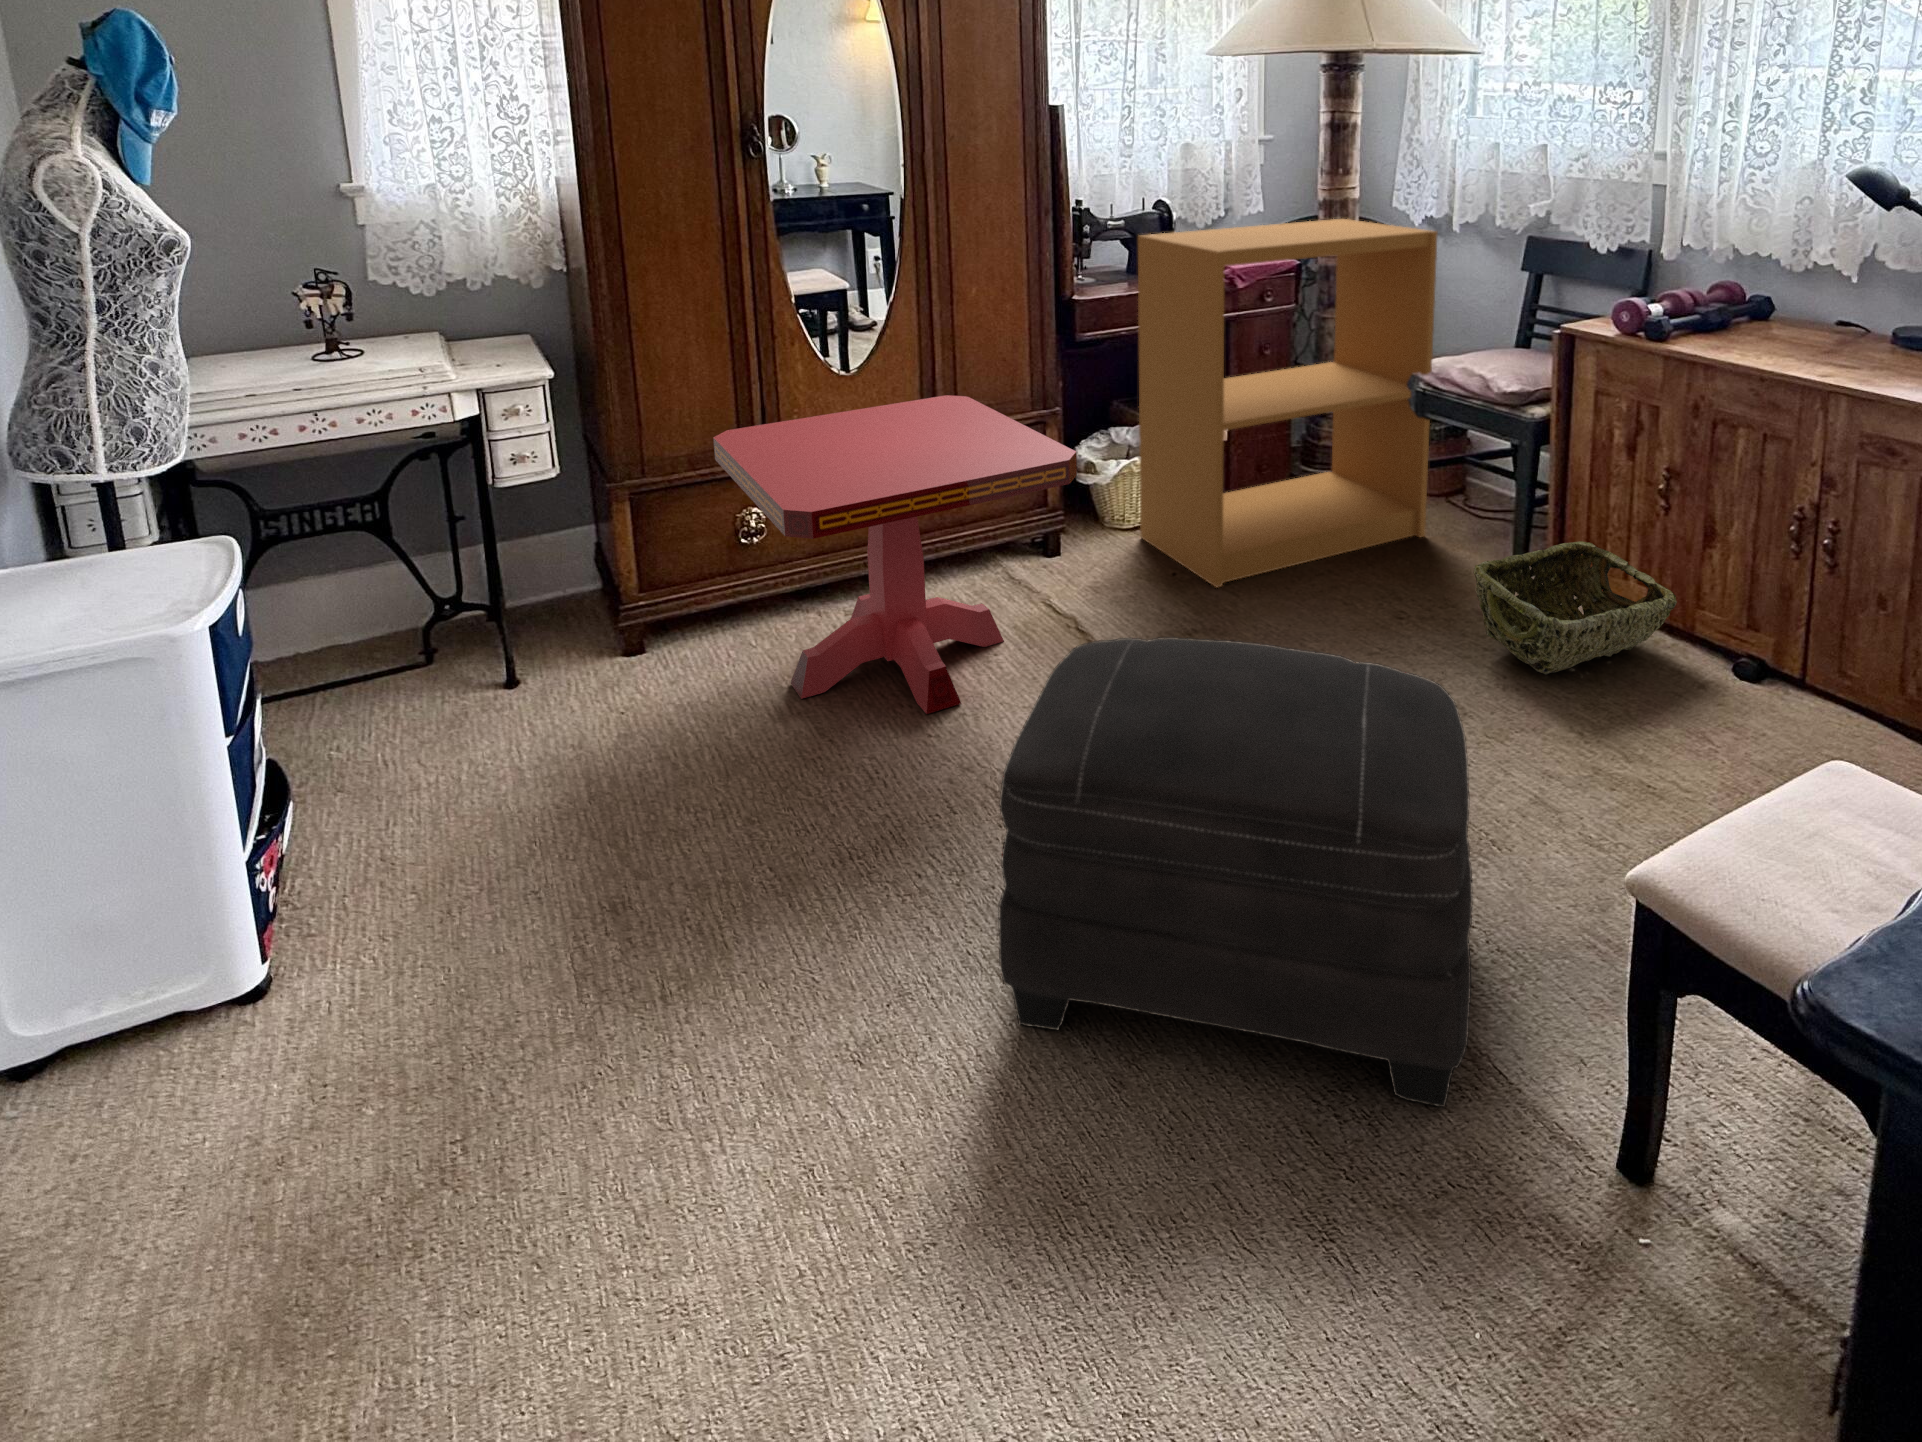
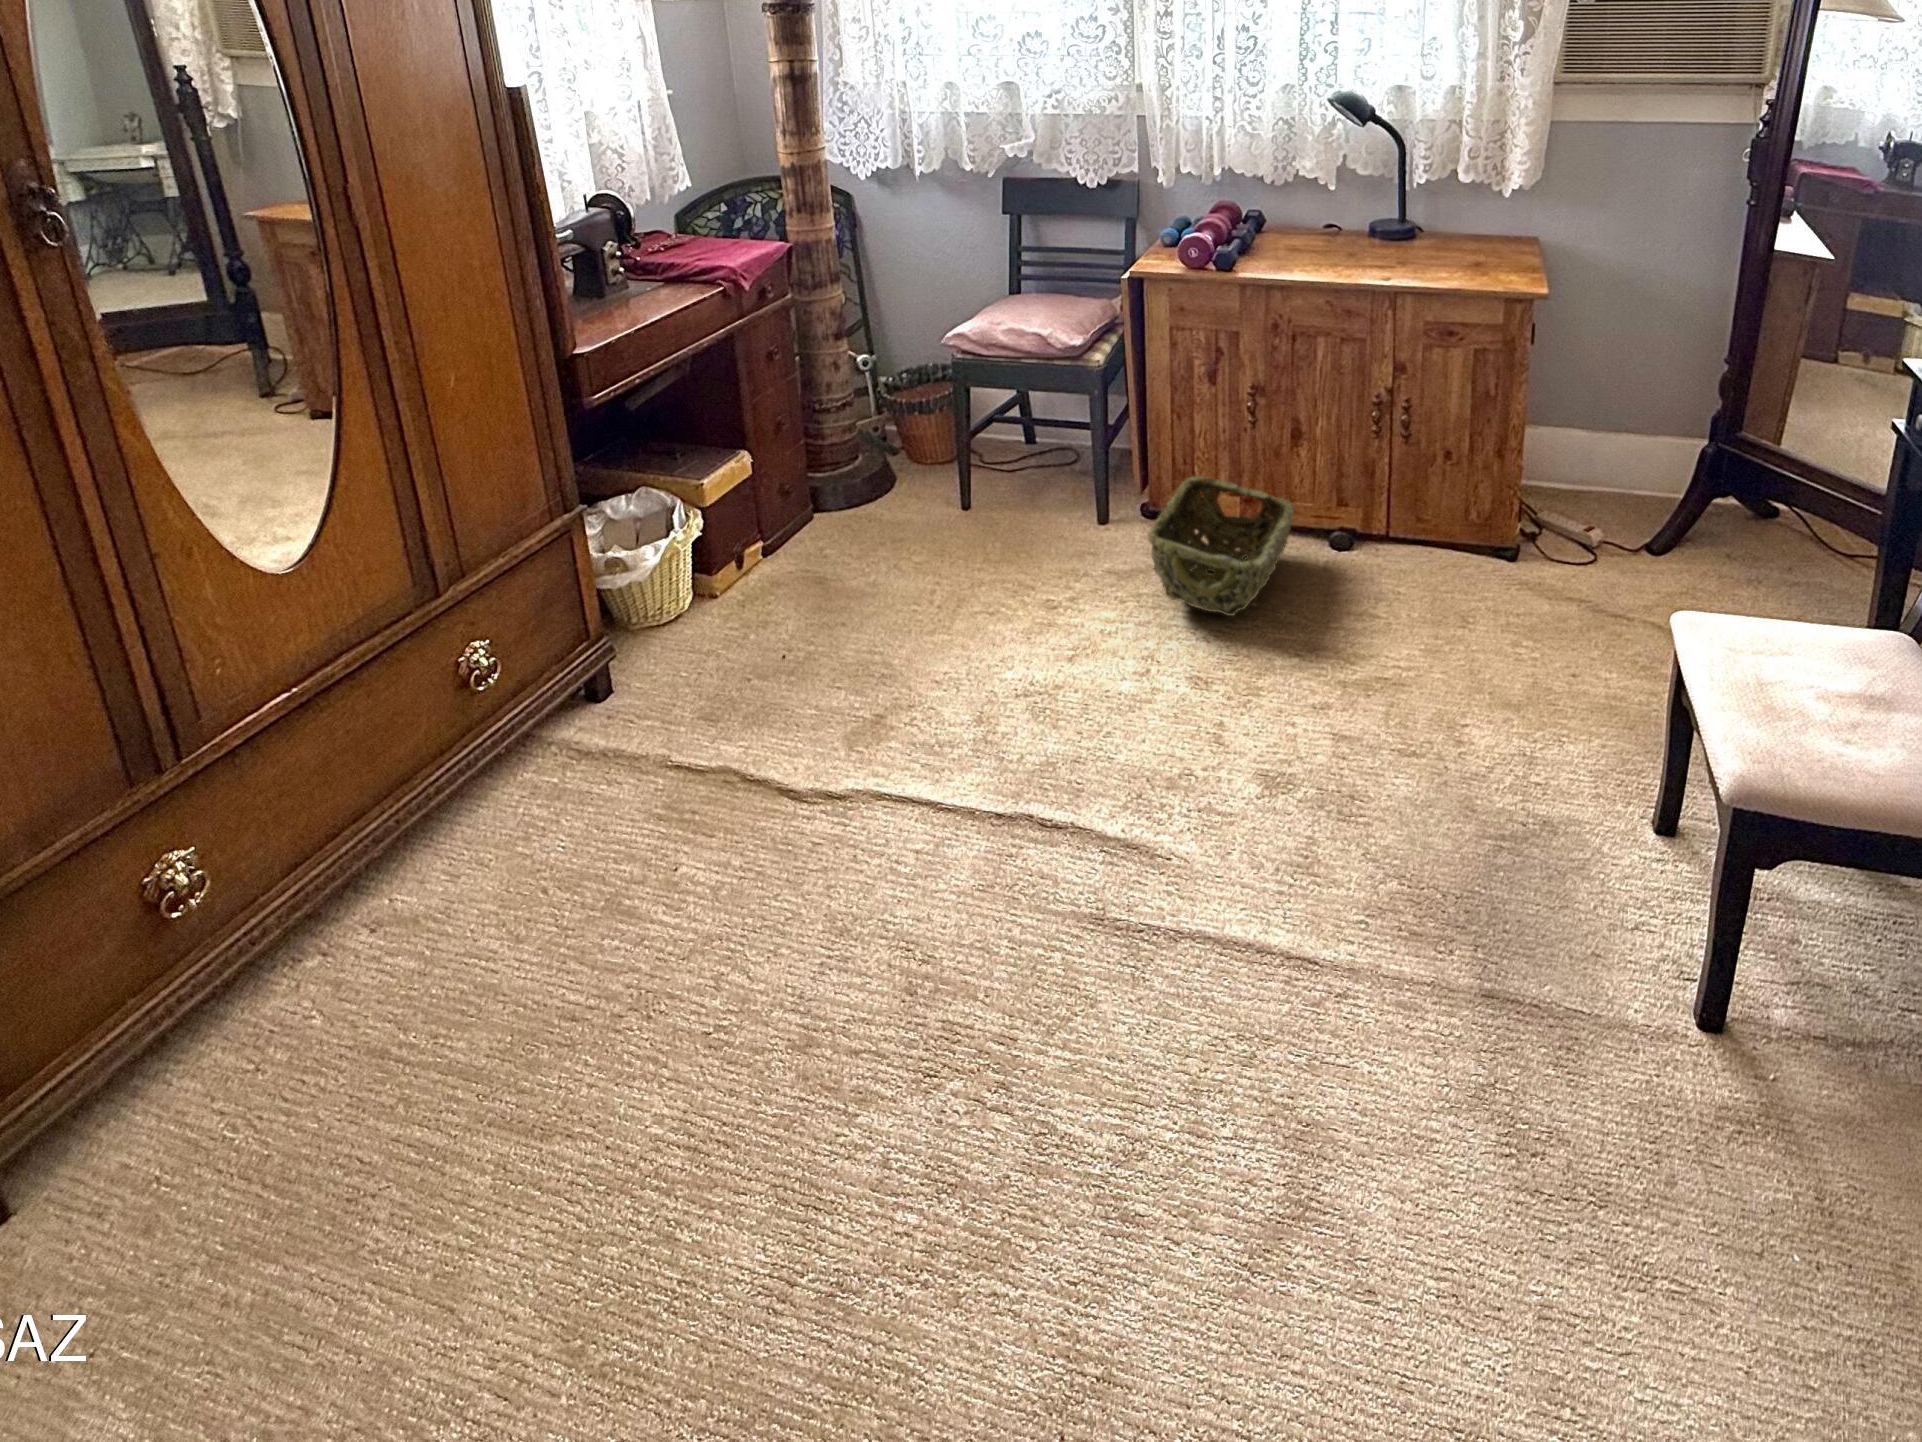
bookshelf: present [1138,219,1437,587] -> none [645,186,998,658]
side table: present [713,395,1077,714] -> none [93,534,793,1107]
ottoman: present [998,637,1473,1107] -> none [1033,679,1604,1316]

